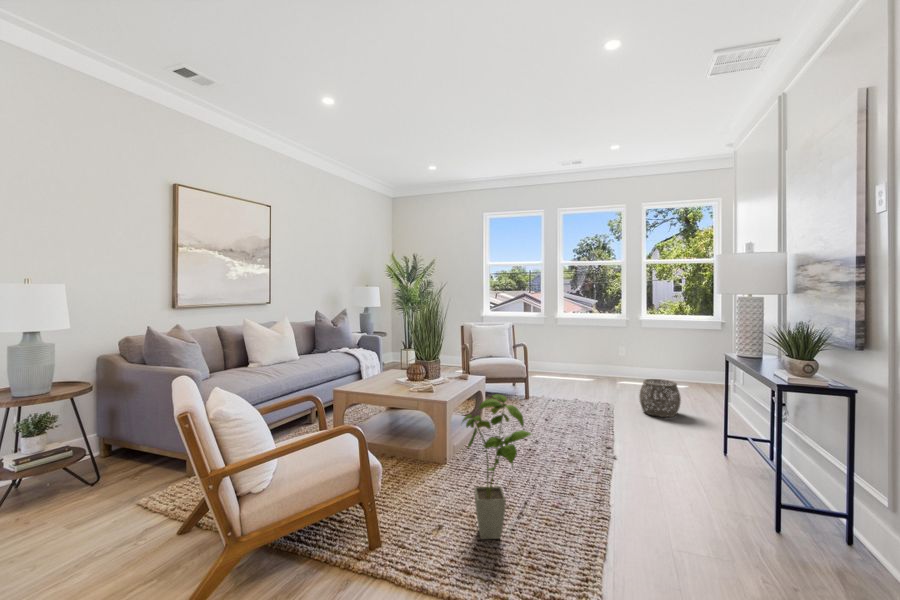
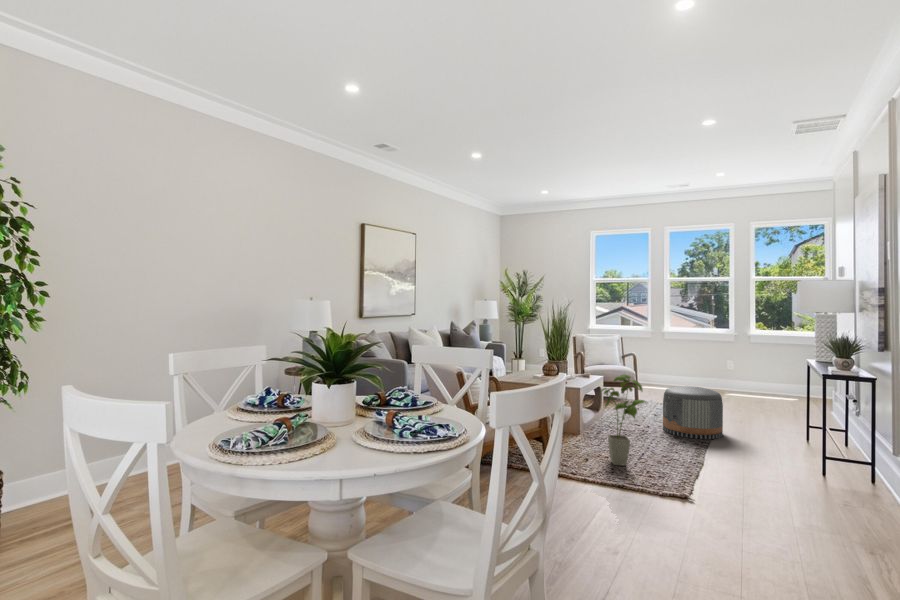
woven basket: present [639,379,681,417] -> none [740,386,779,418]
pouf: none [555,389,628,461] -> present [663,386,723,439]

